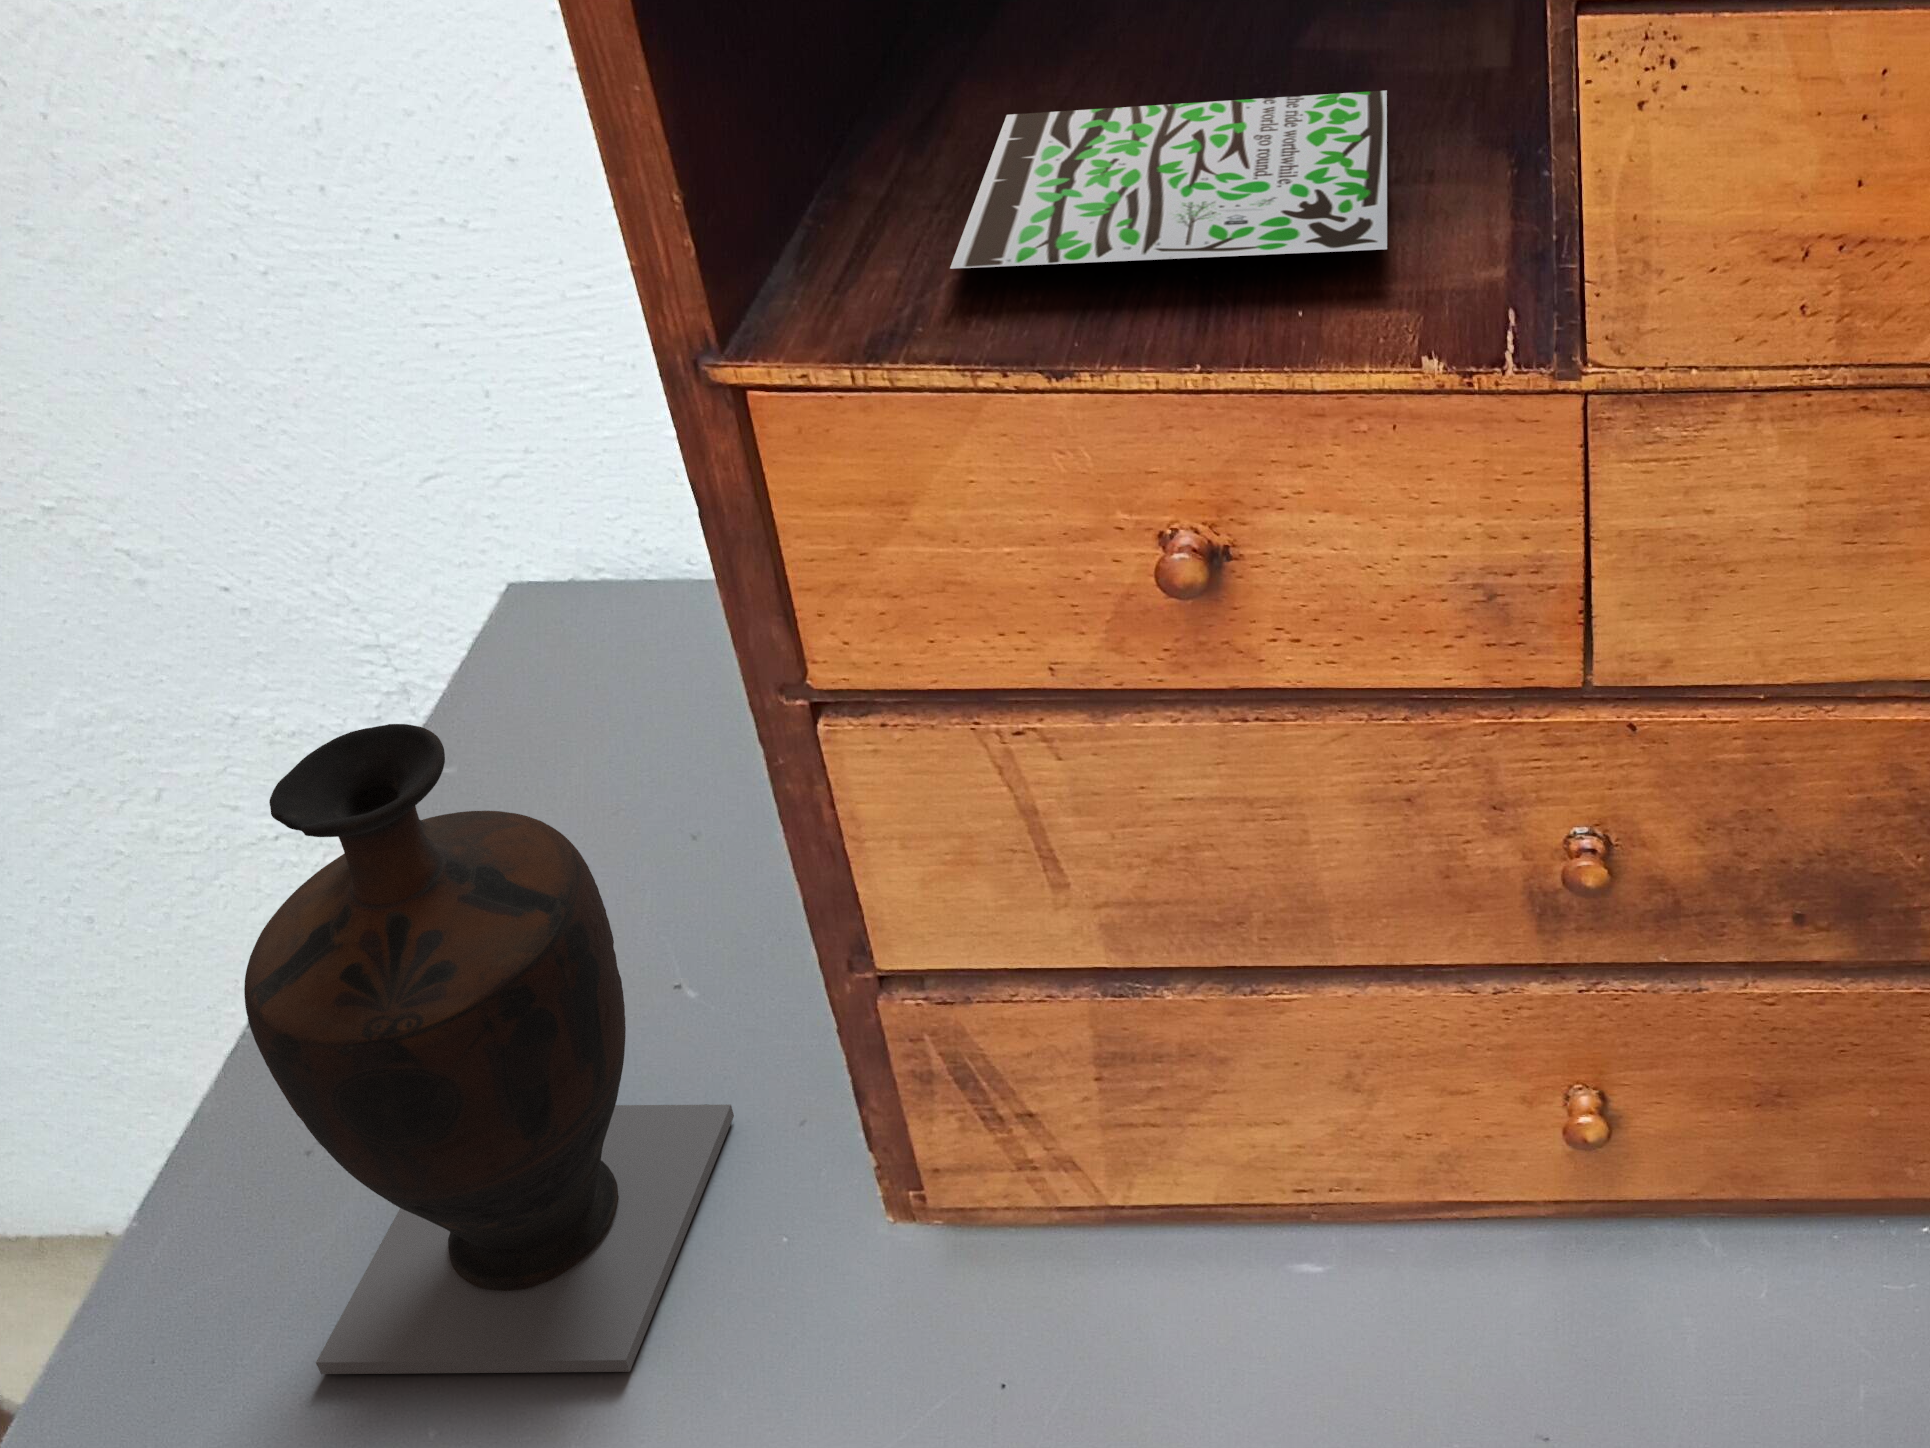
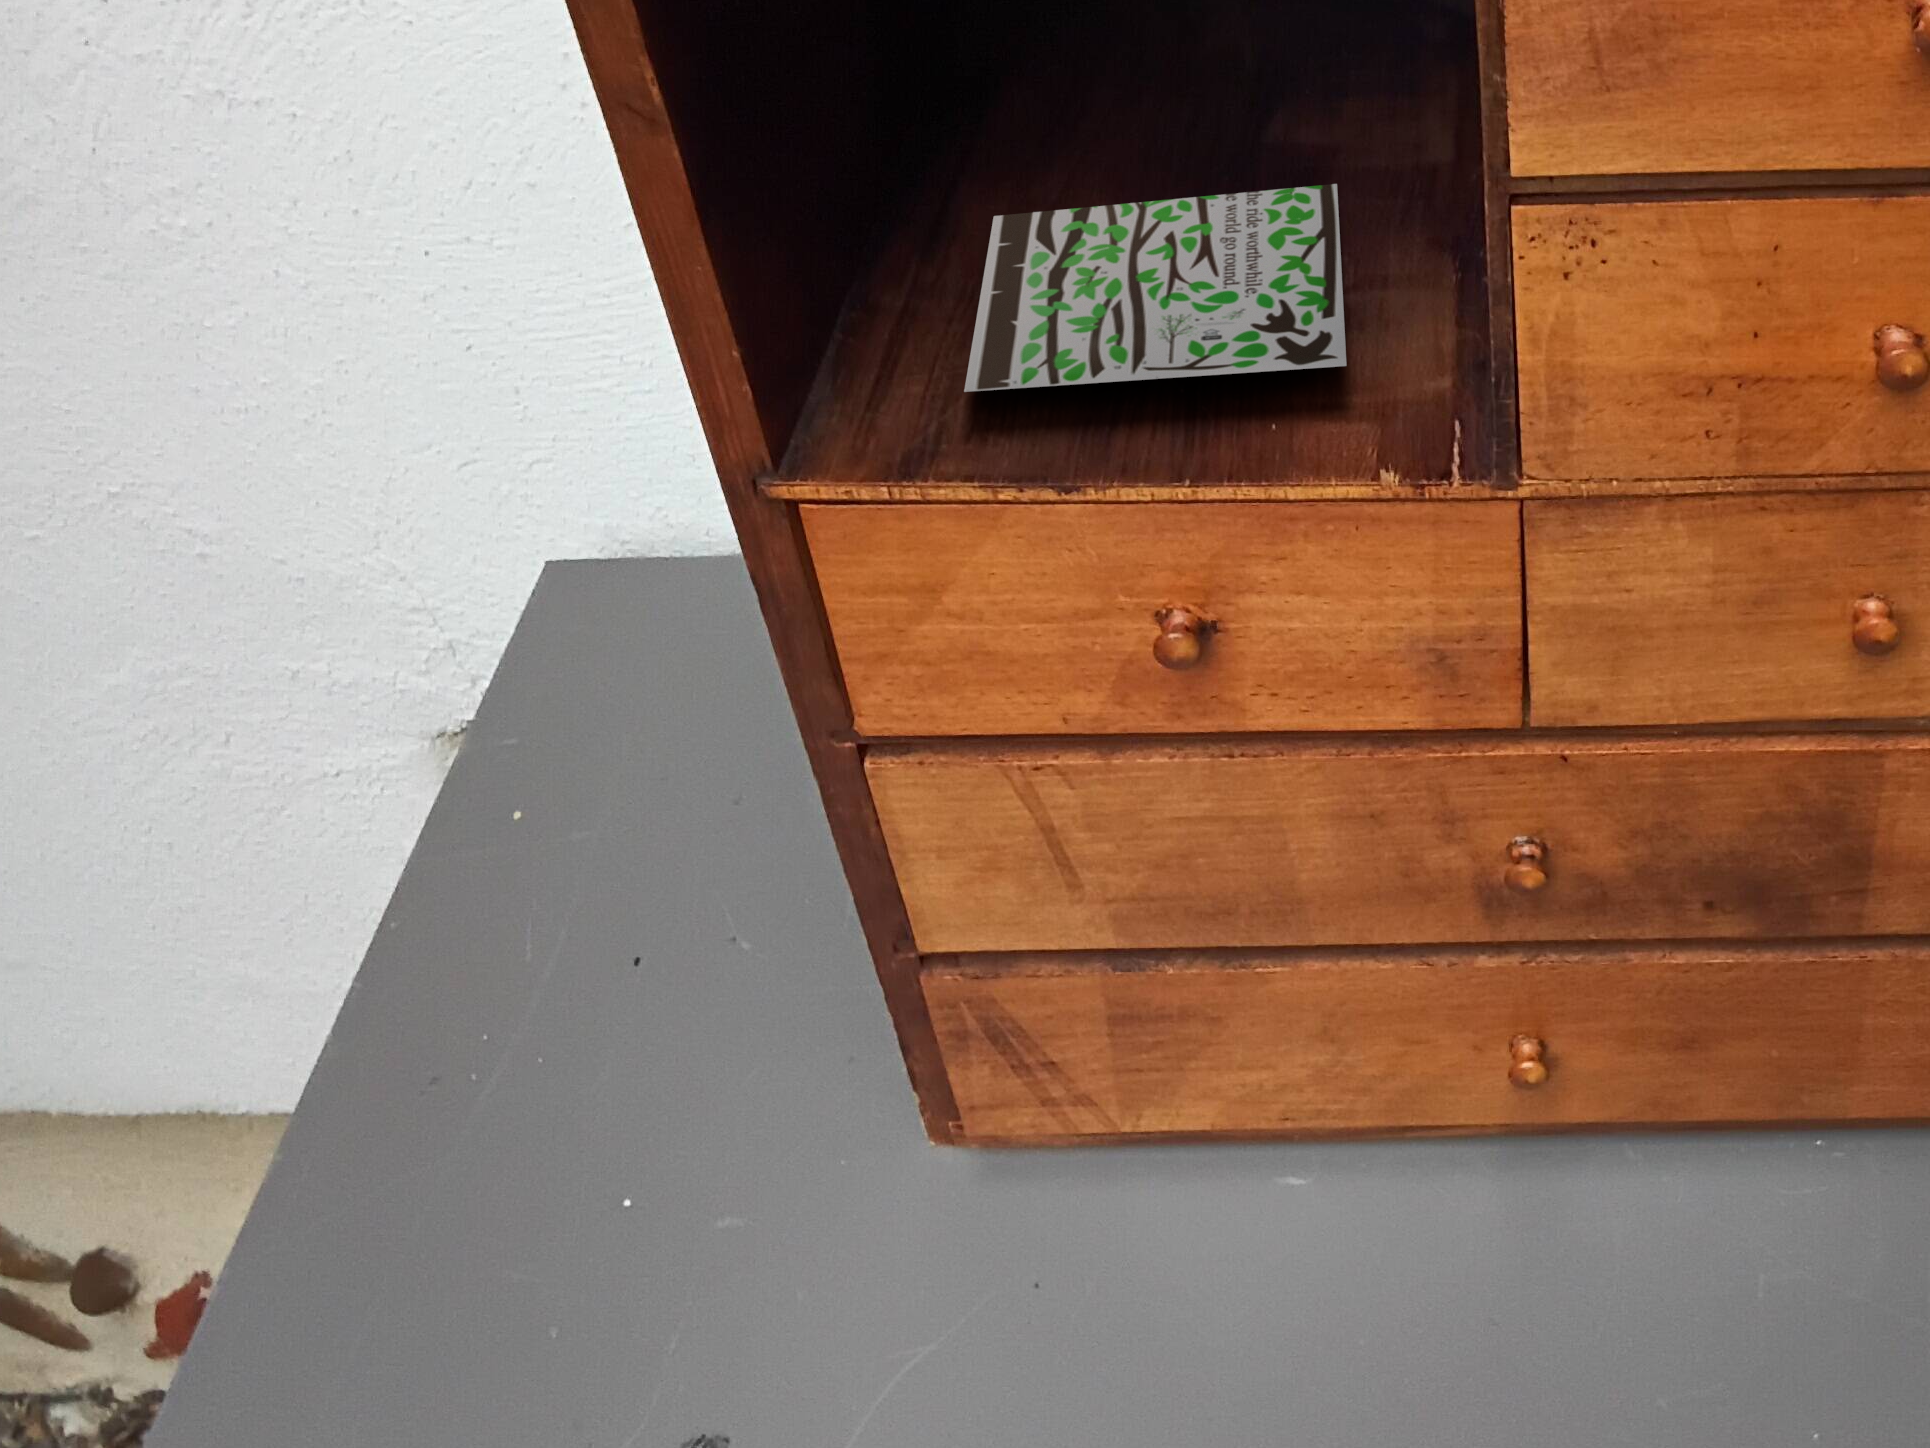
vase: present [244,724,734,1374] -> none [378,768,783,1289]

